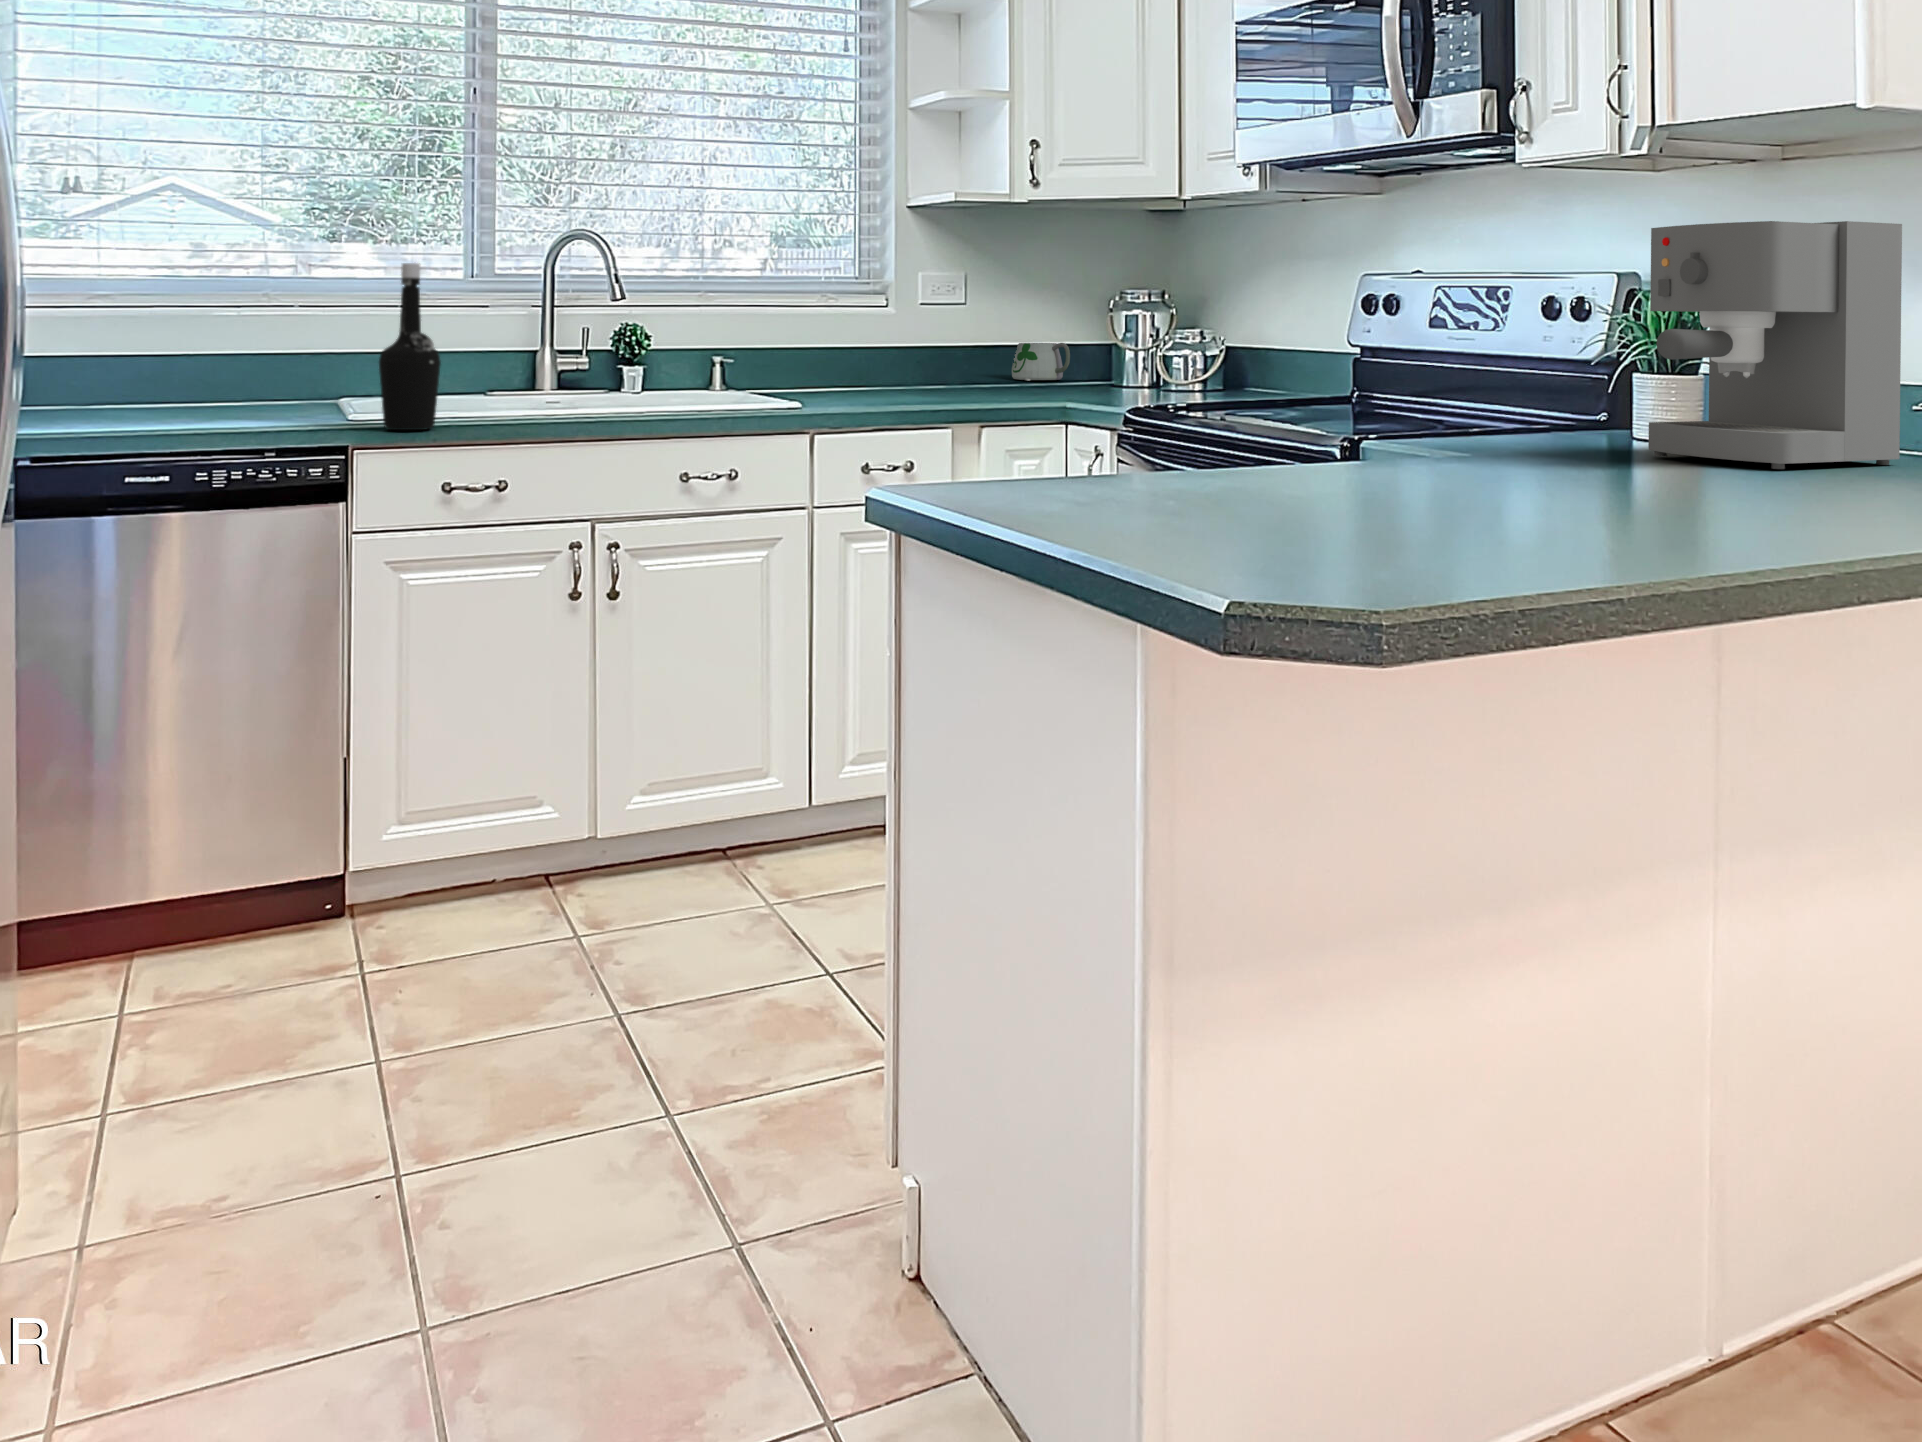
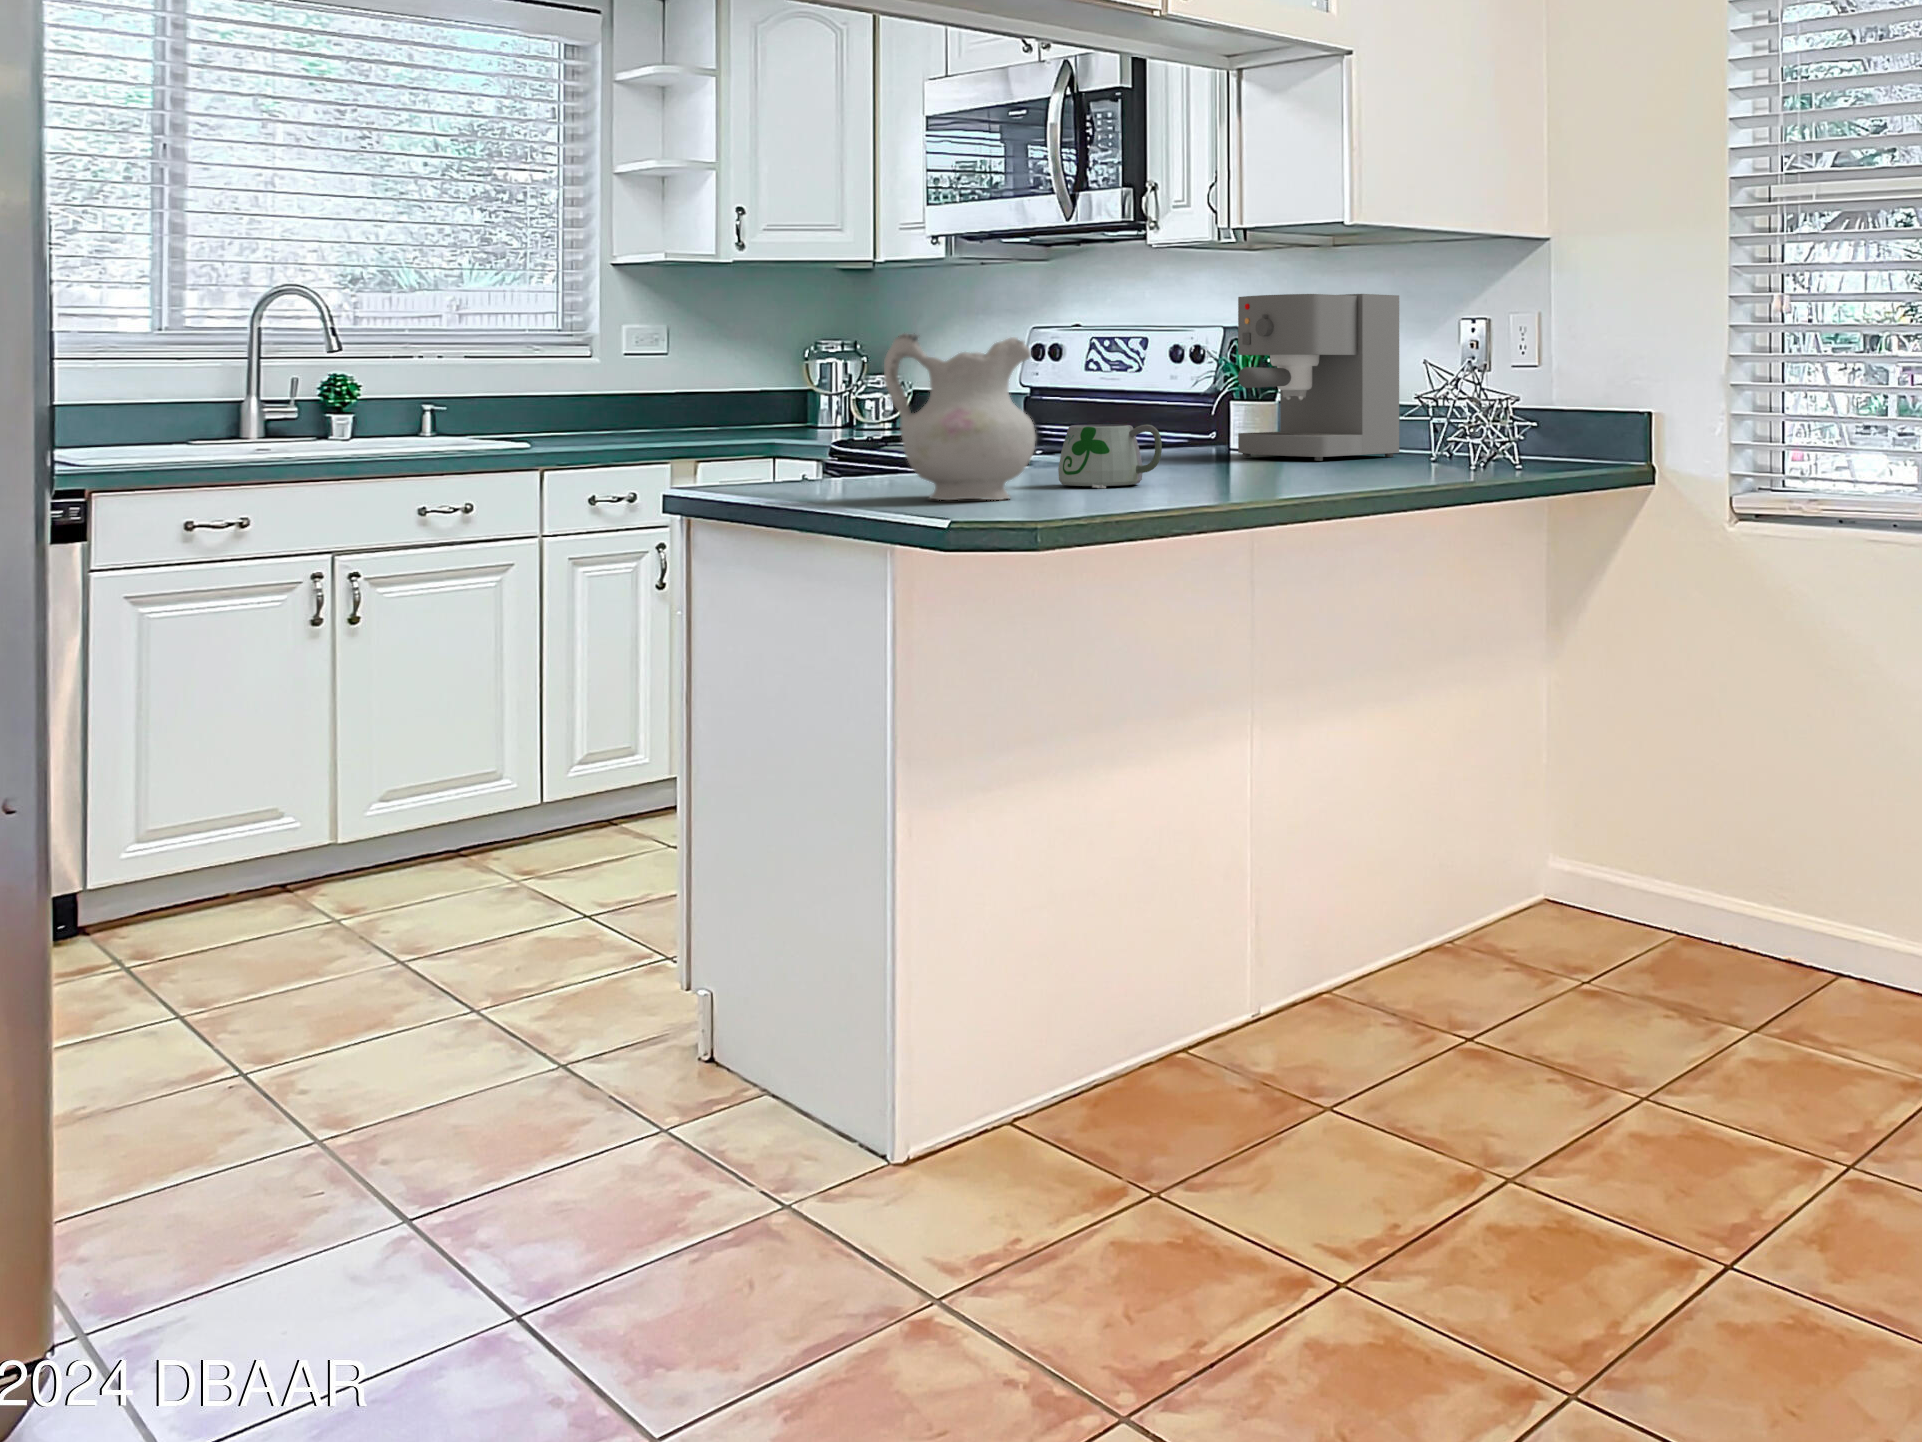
bottle: present [379,263,441,430] -> none [114,320,179,473]
ceramic pitcher: none [1140,272,1366,539] -> present [884,333,1036,500]
mug: present [1012,343,1070,381] -> present [1058,424,1162,488]

